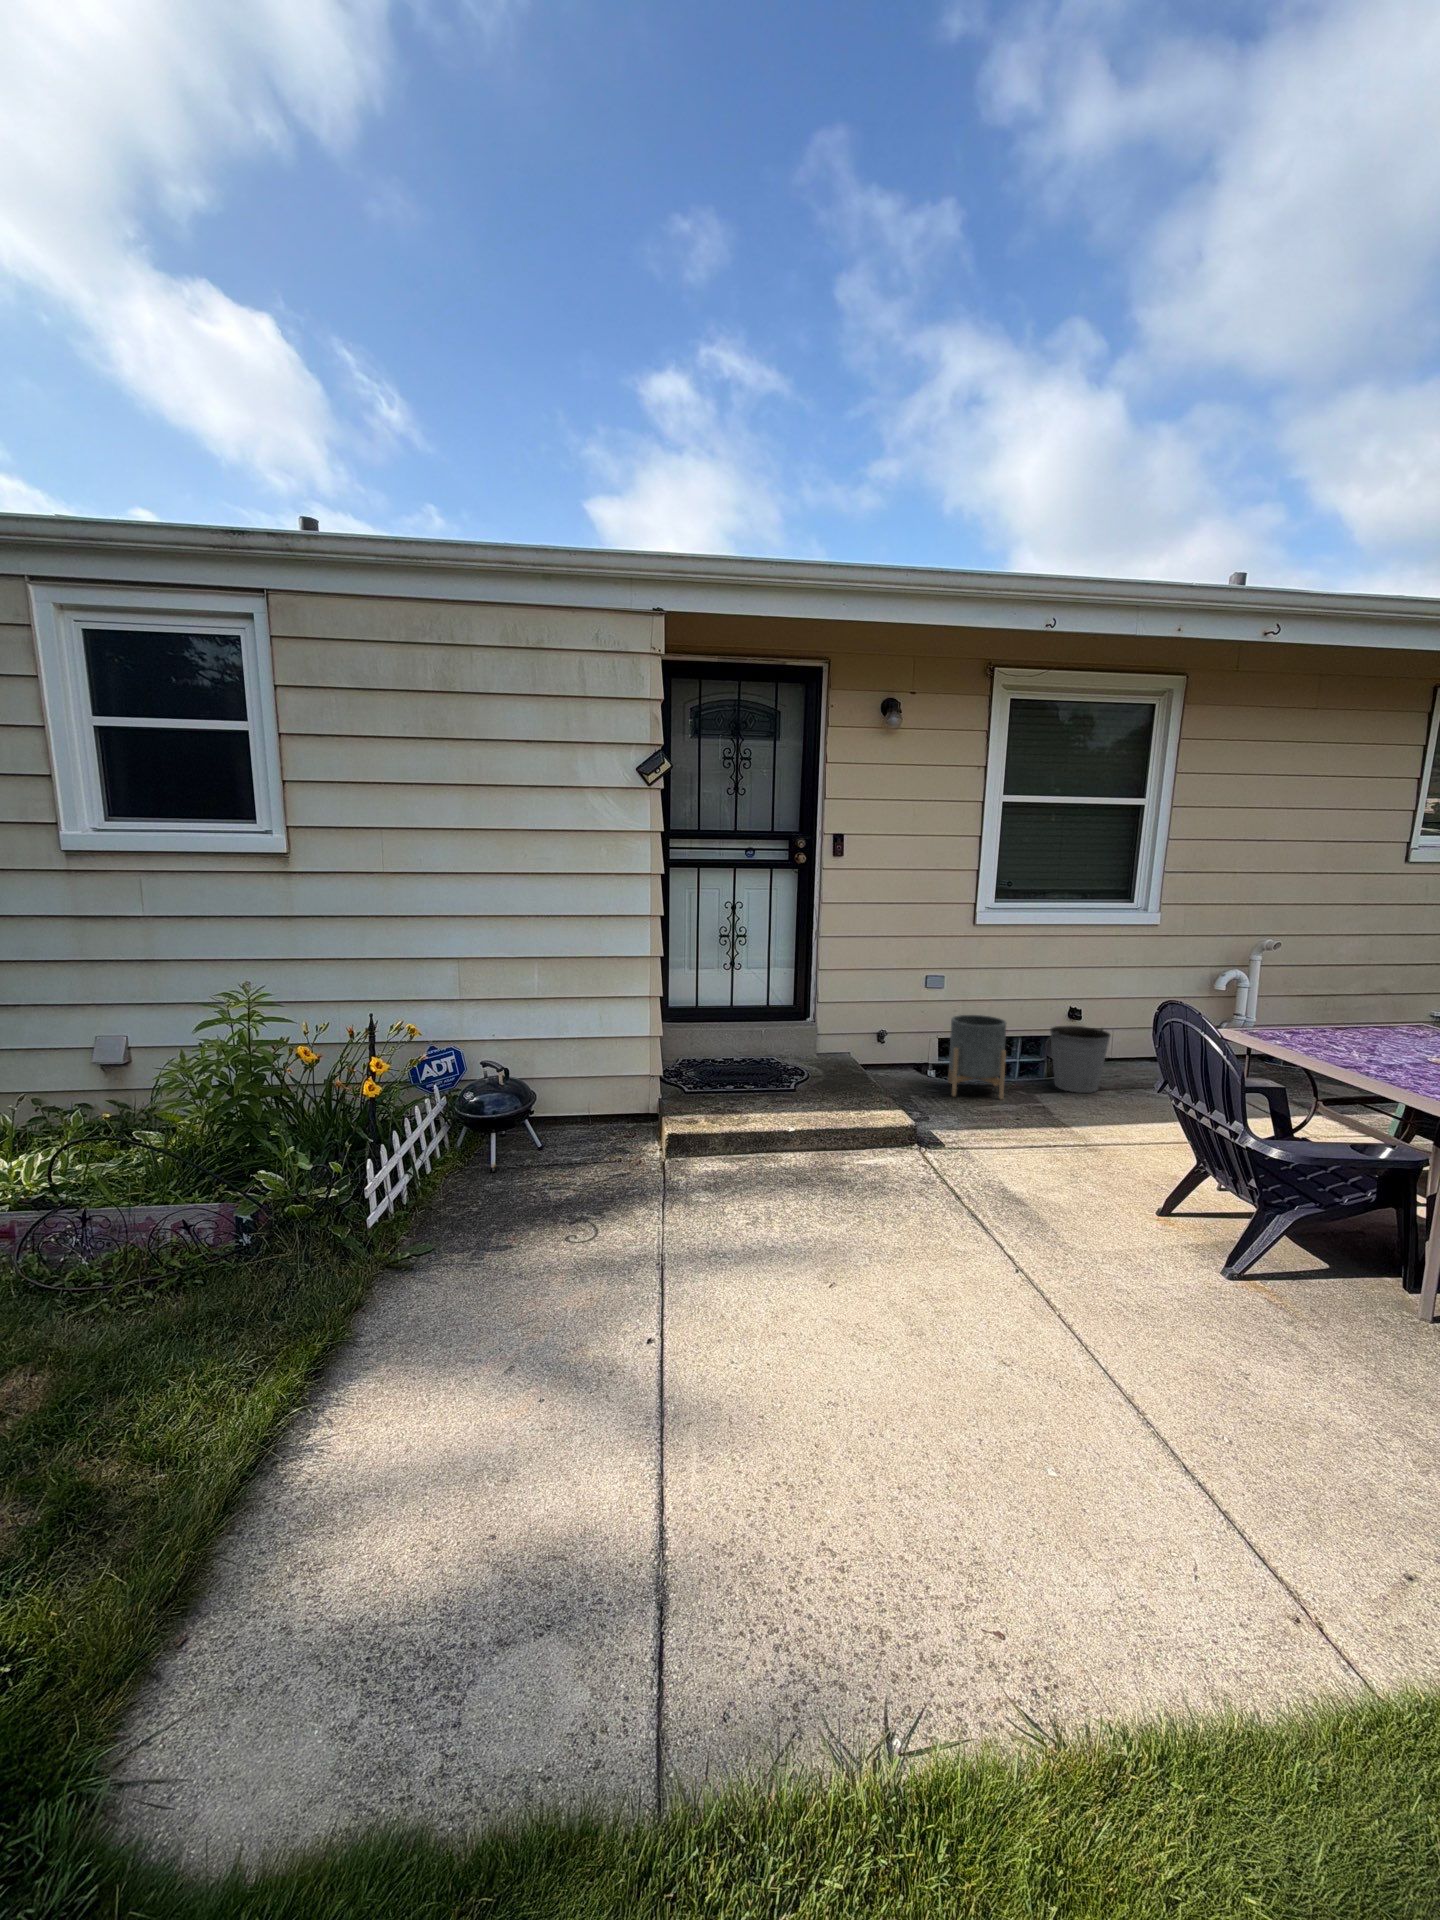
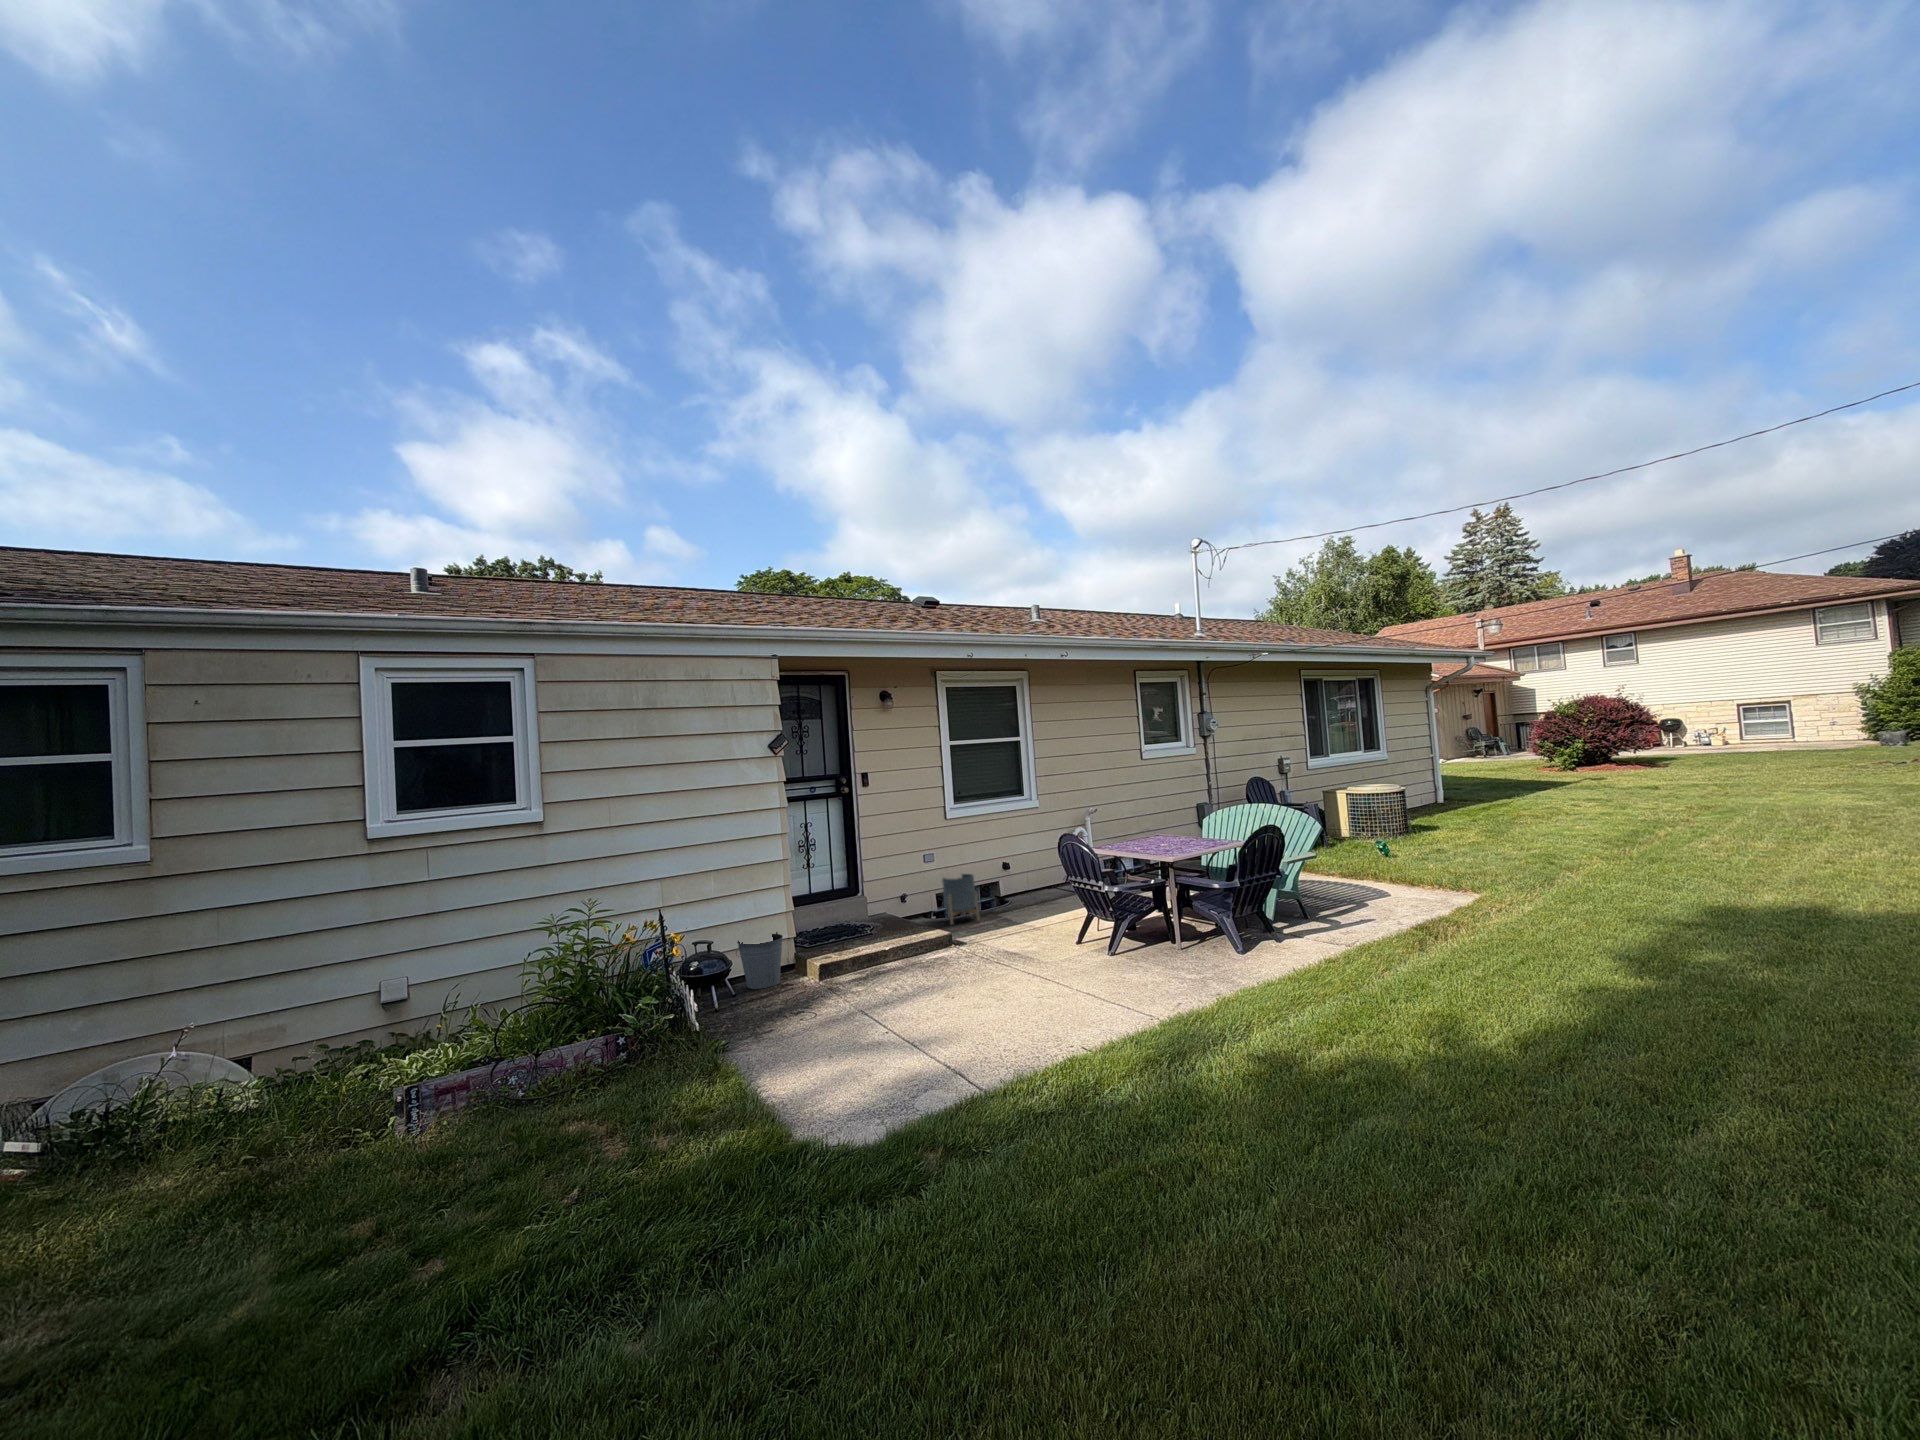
bucket: present [1046,1025,1111,1093] -> present [736,932,783,989]

